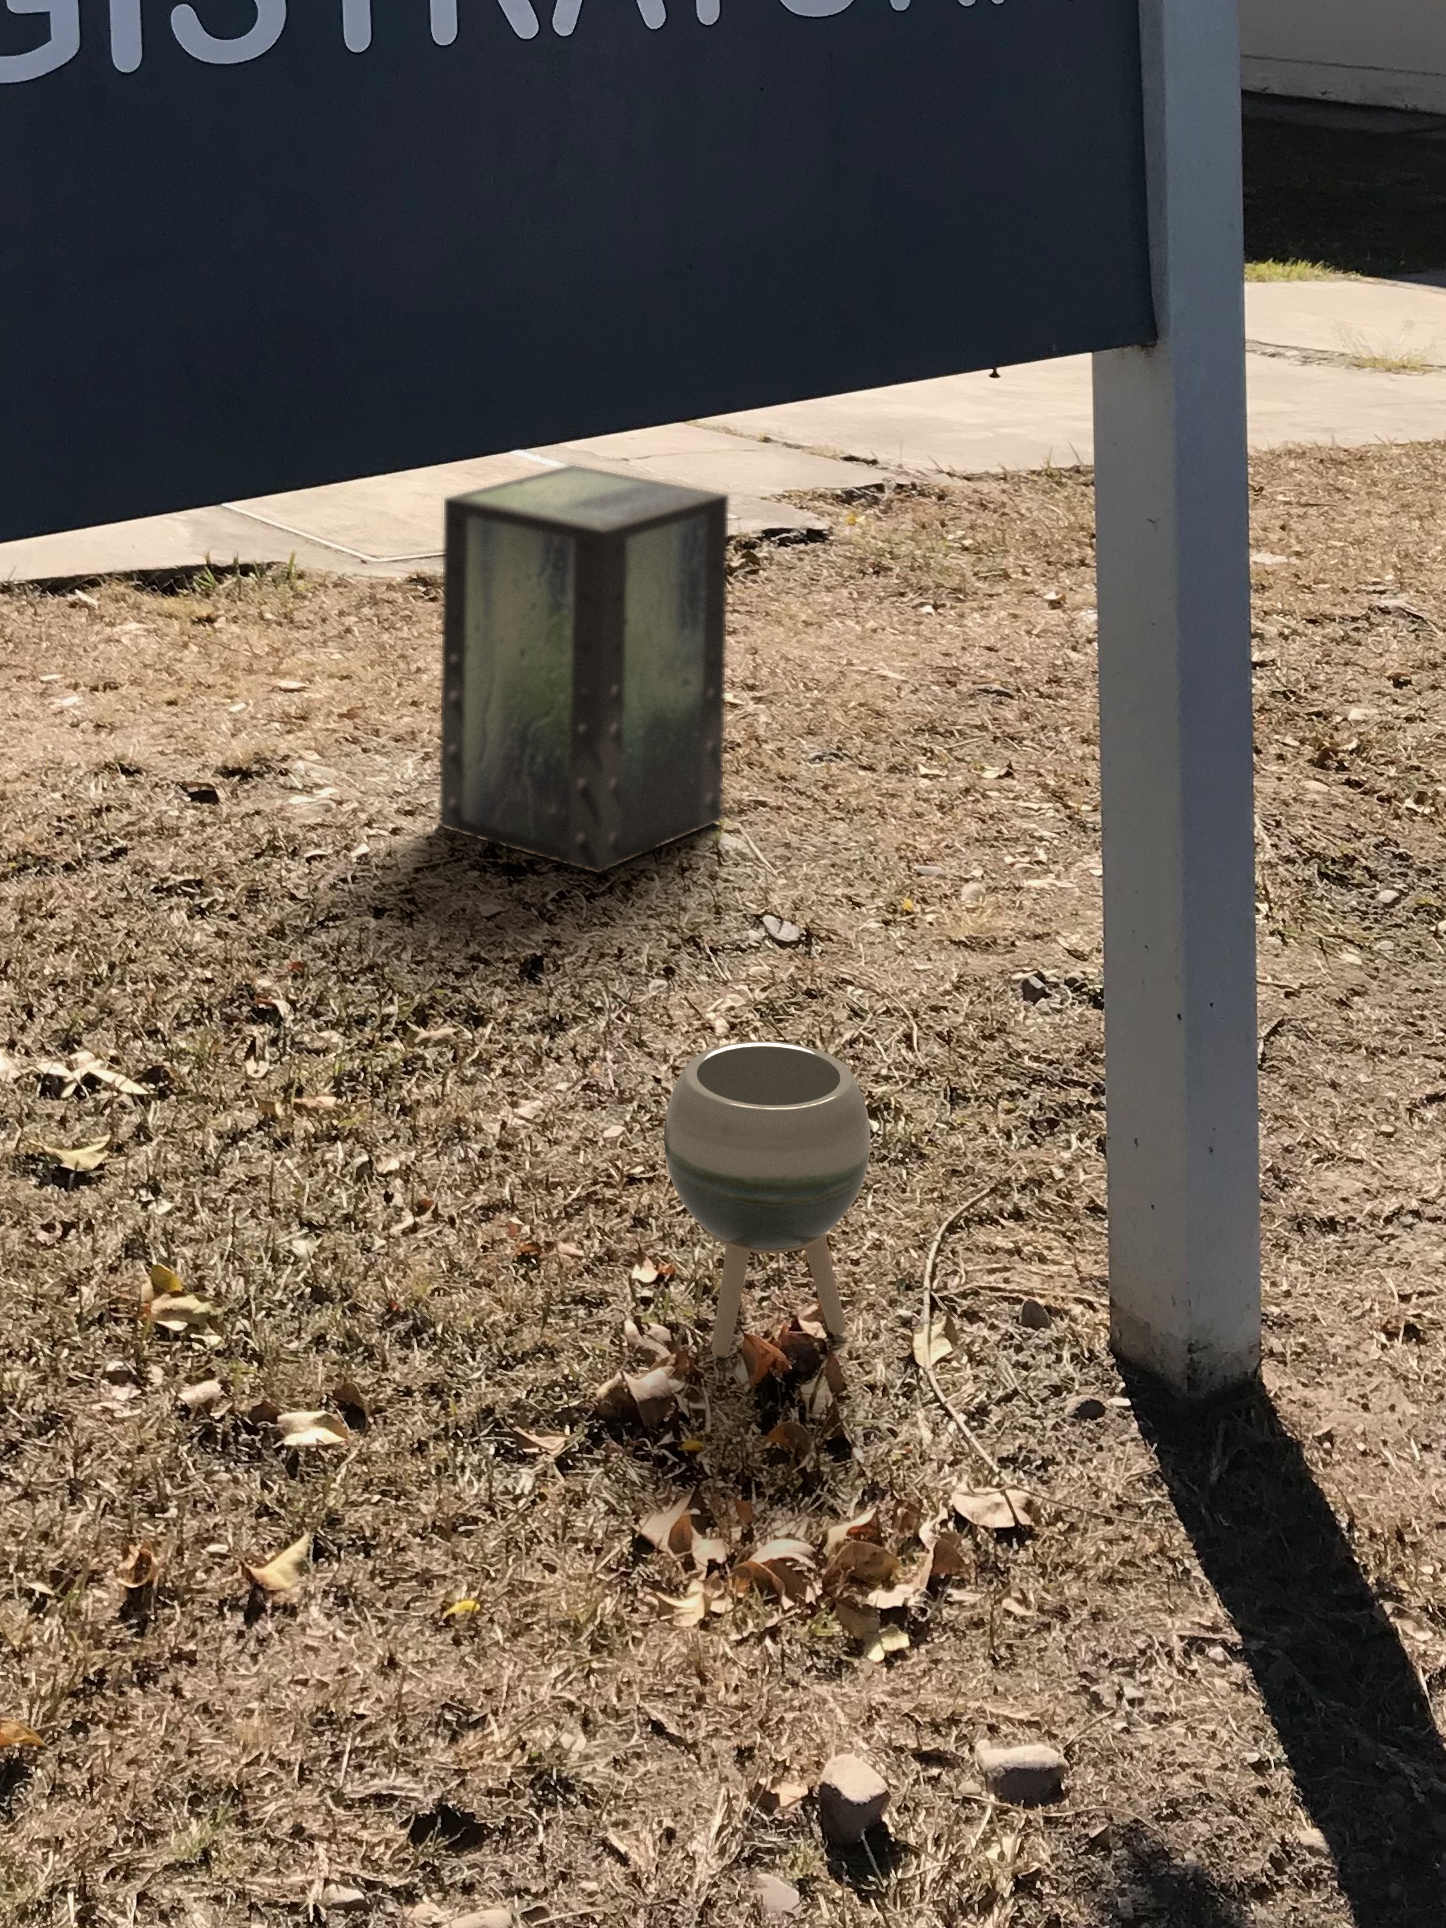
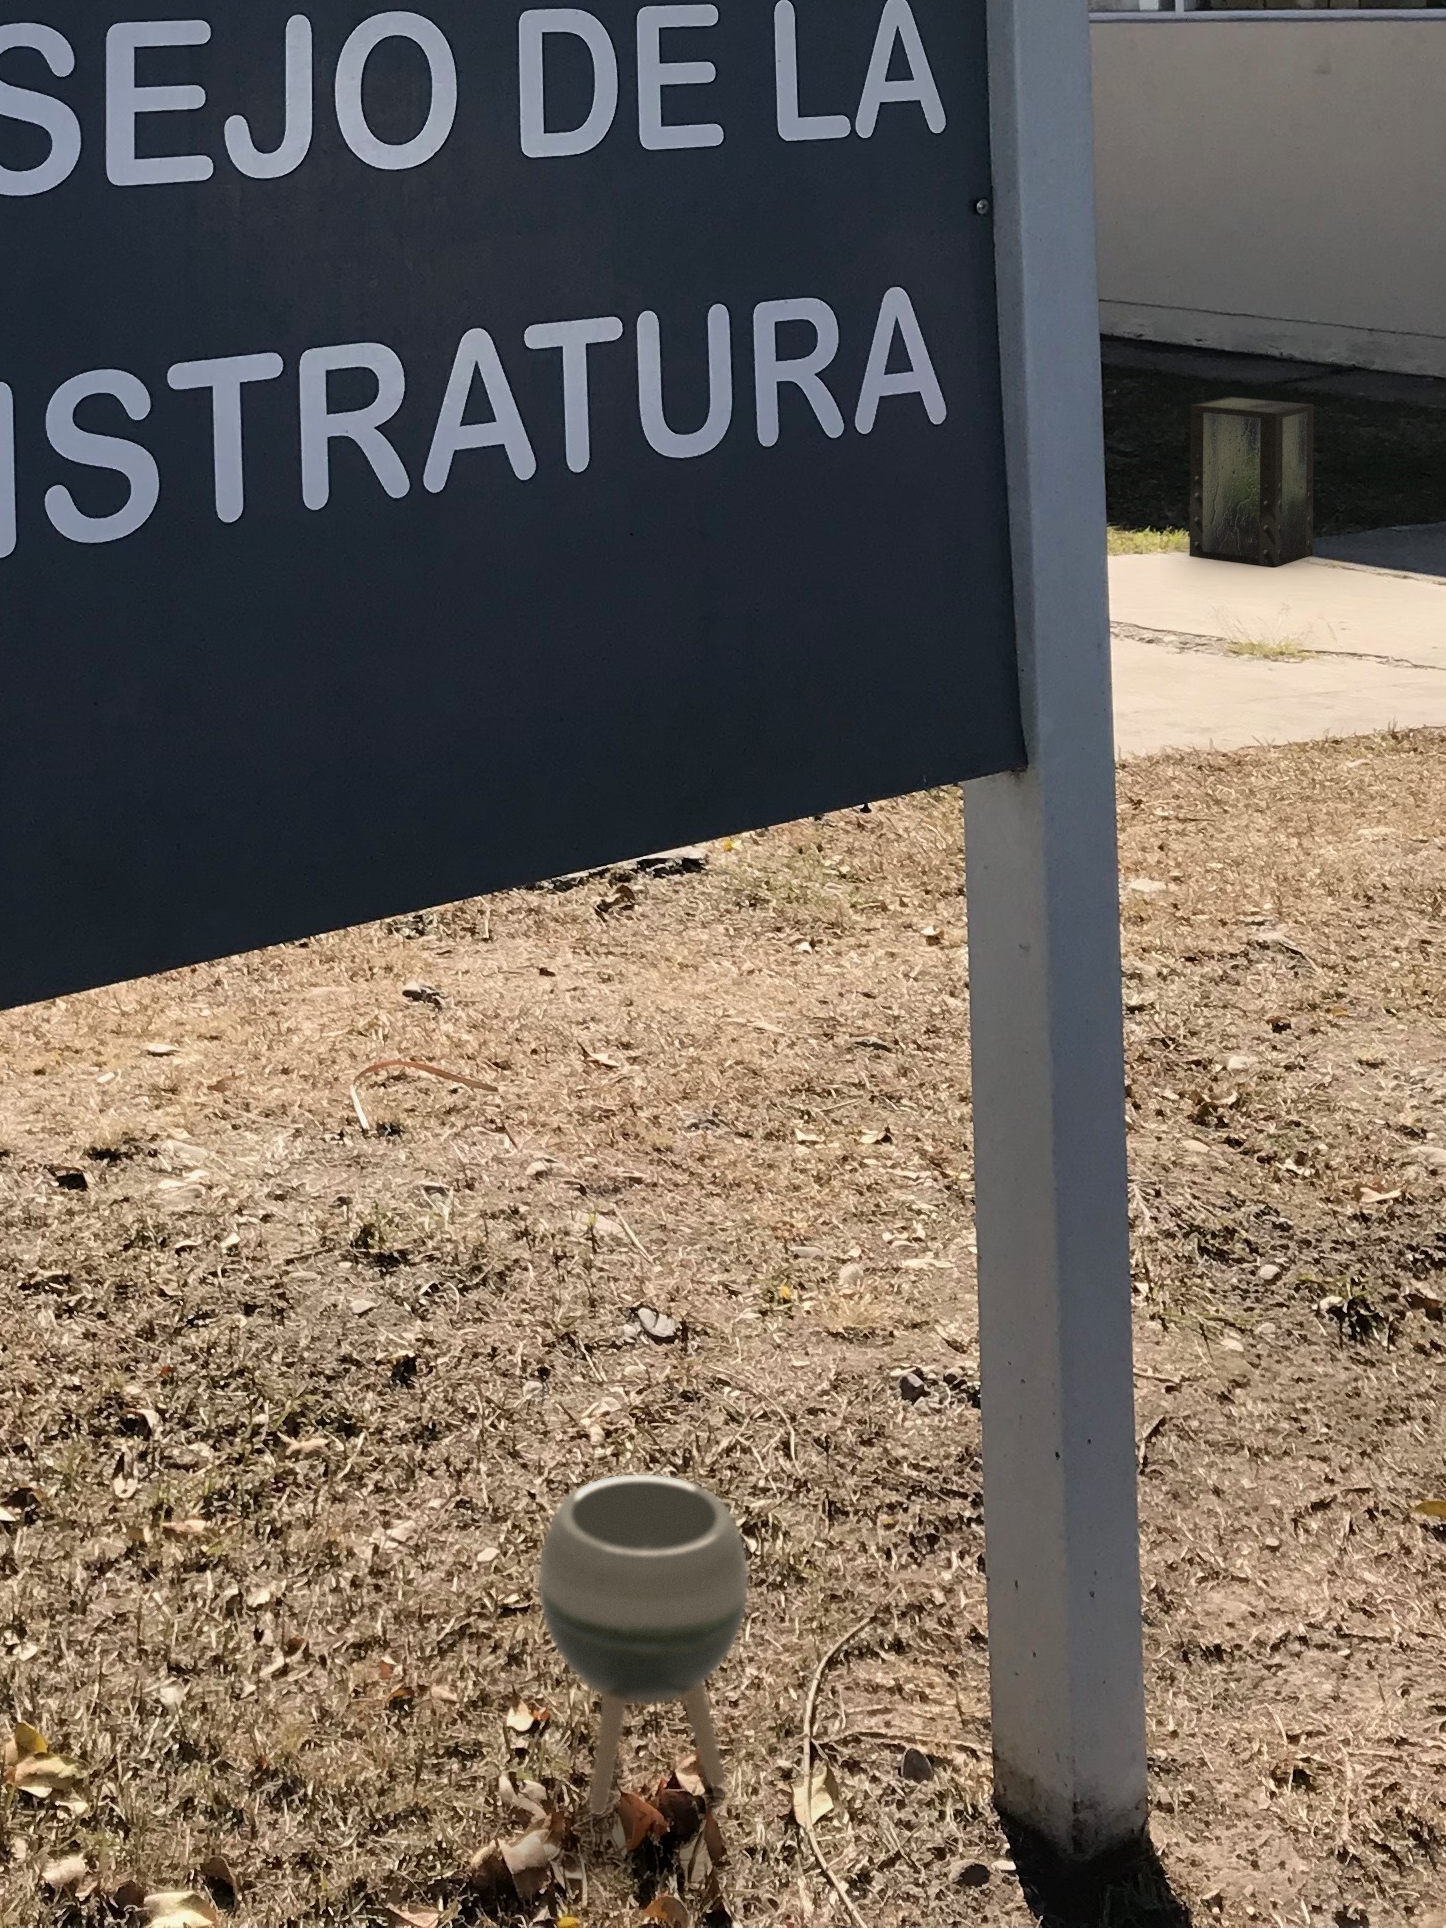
storage box: present [439,465,728,873] -> present [1190,397,1314,567]

